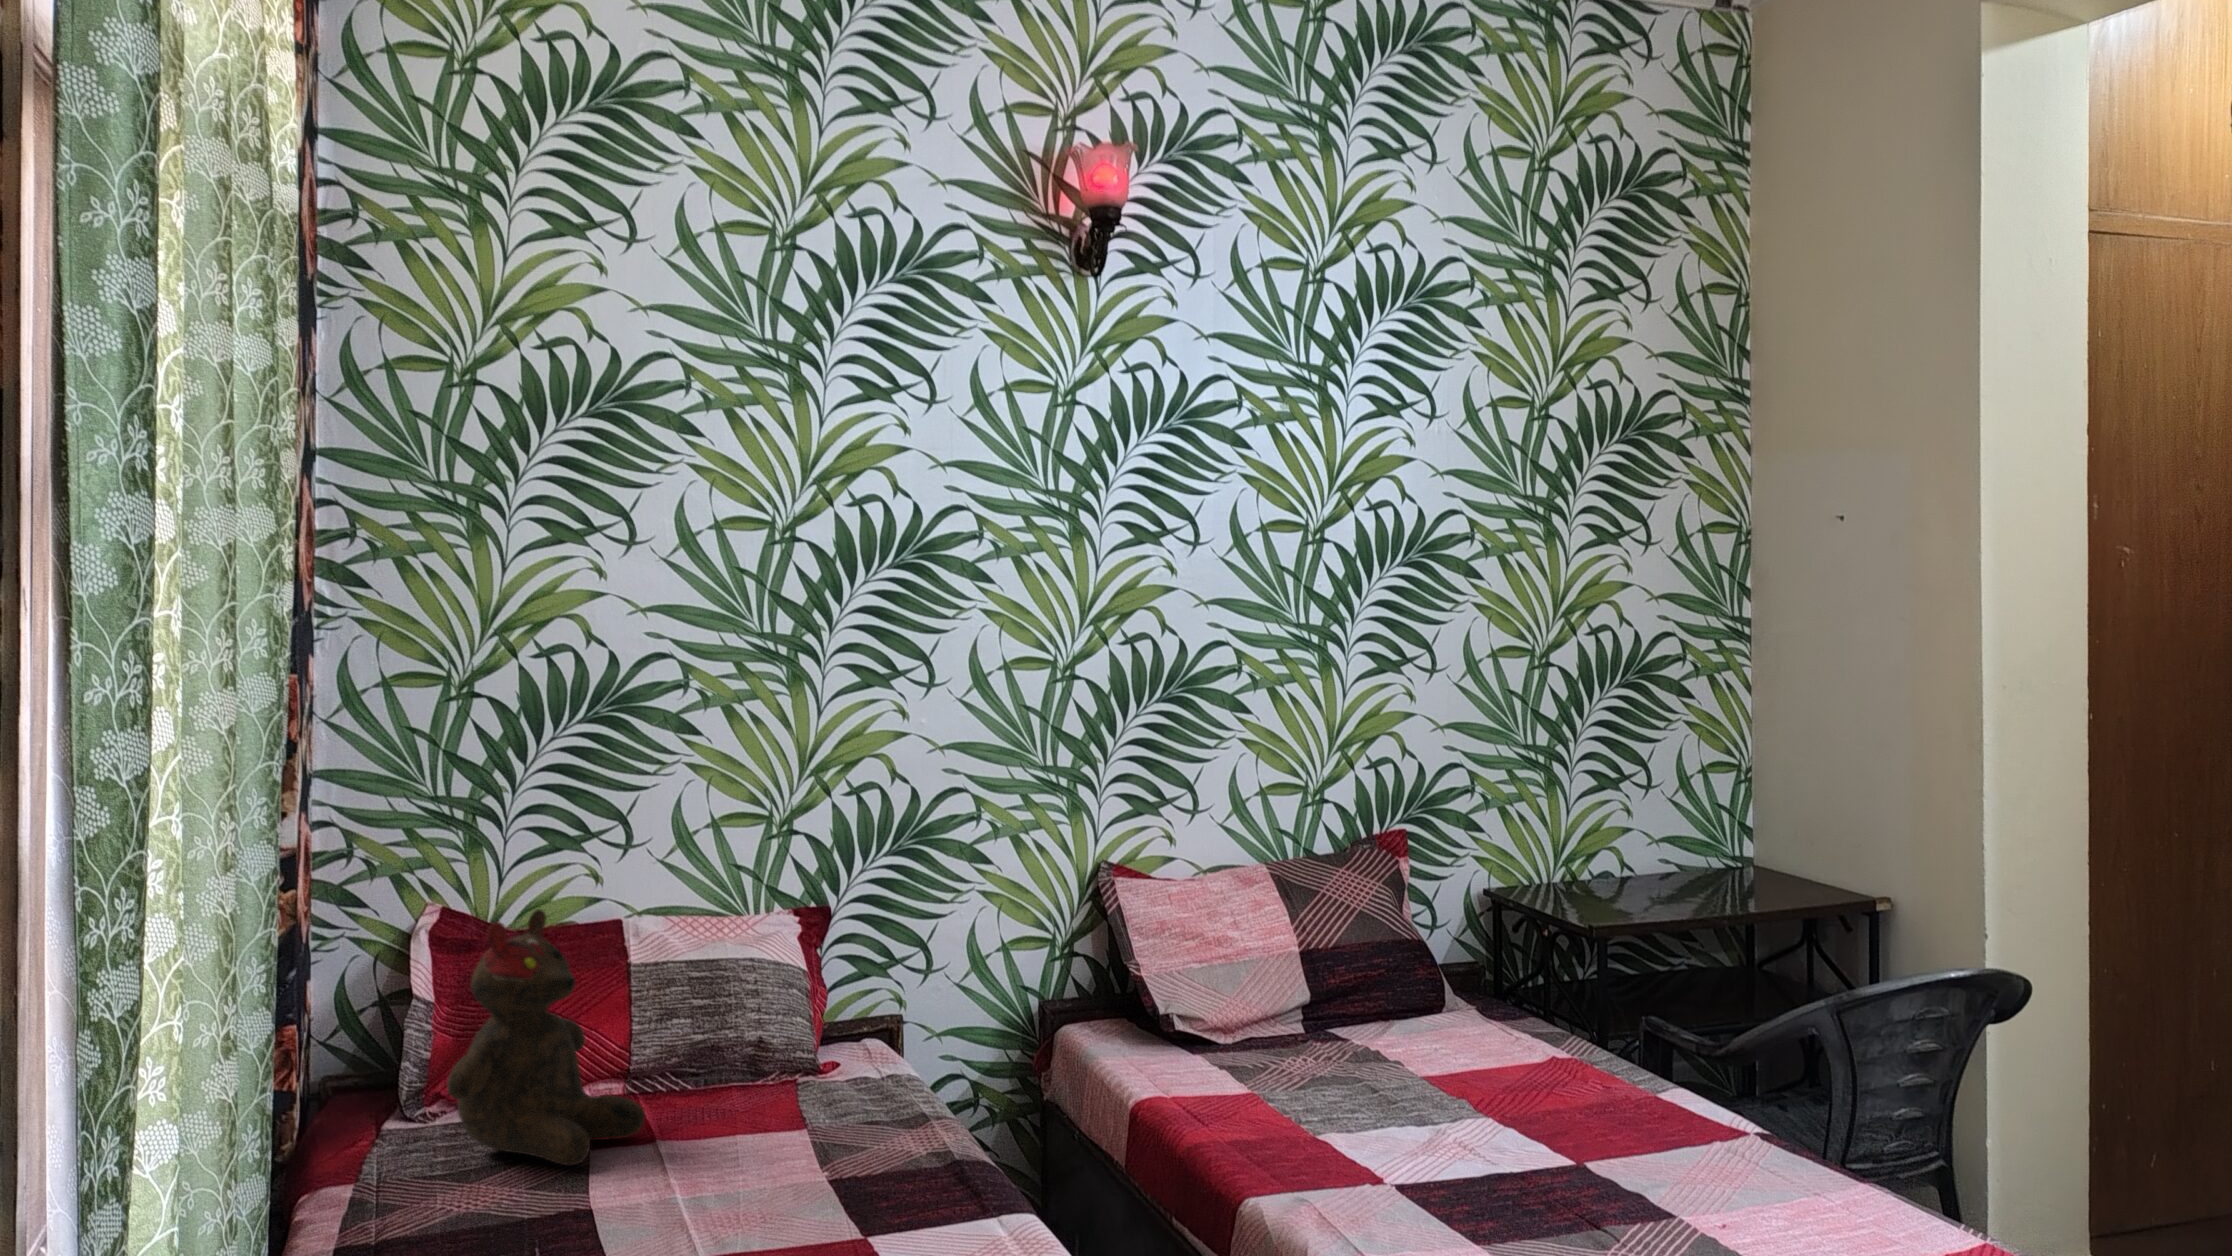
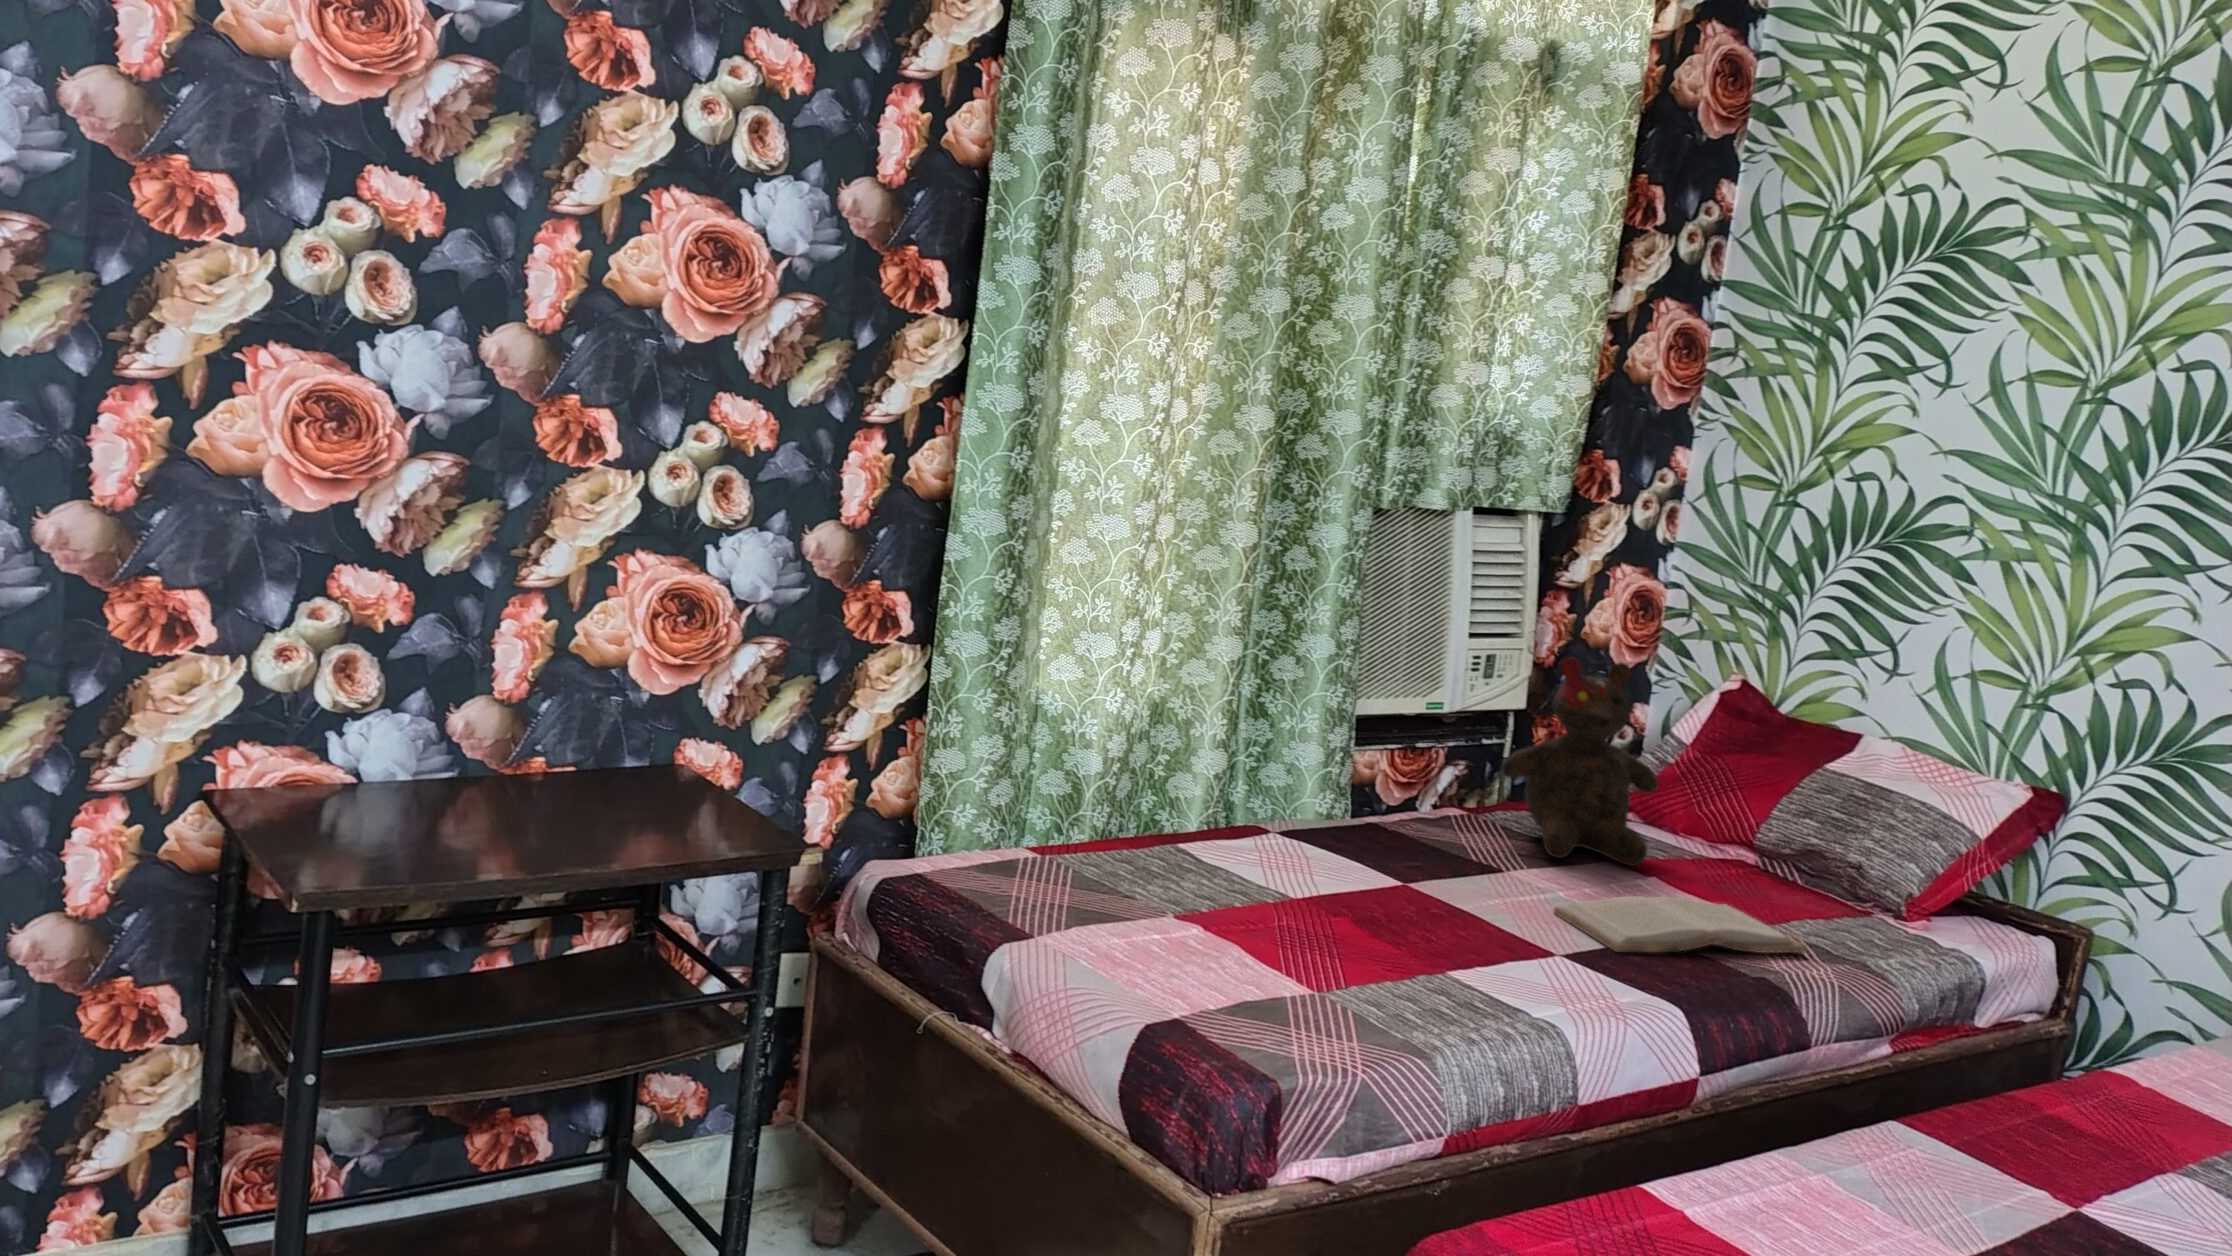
book: none [733,1118,907,1209] -> present [1554,896,1807,953]

